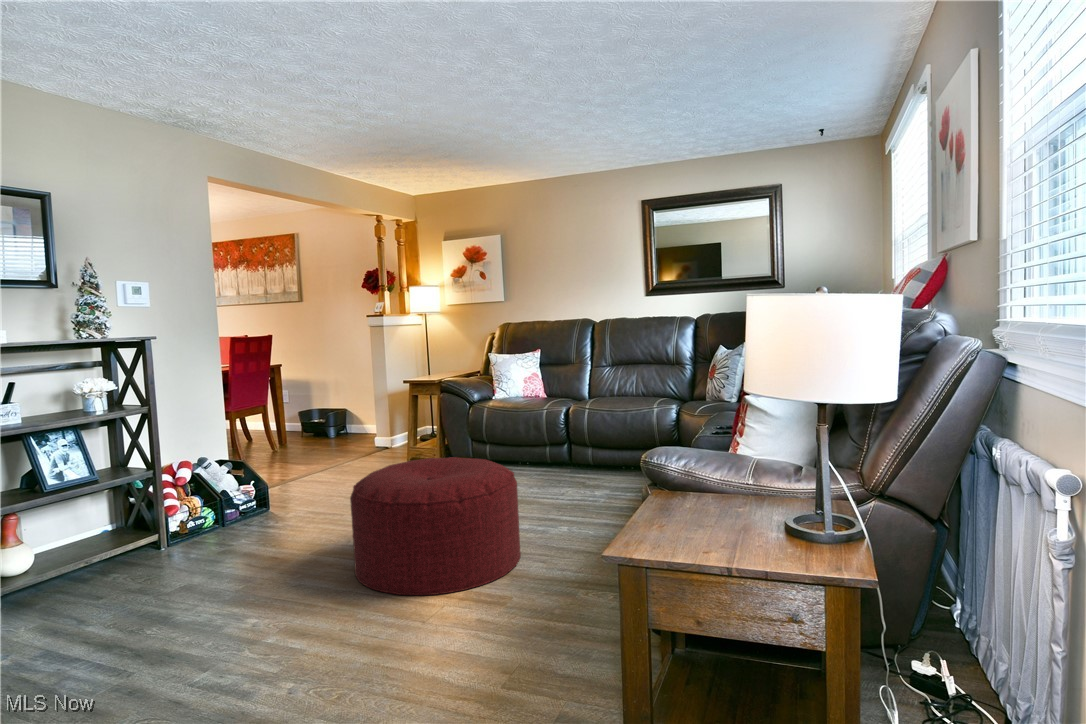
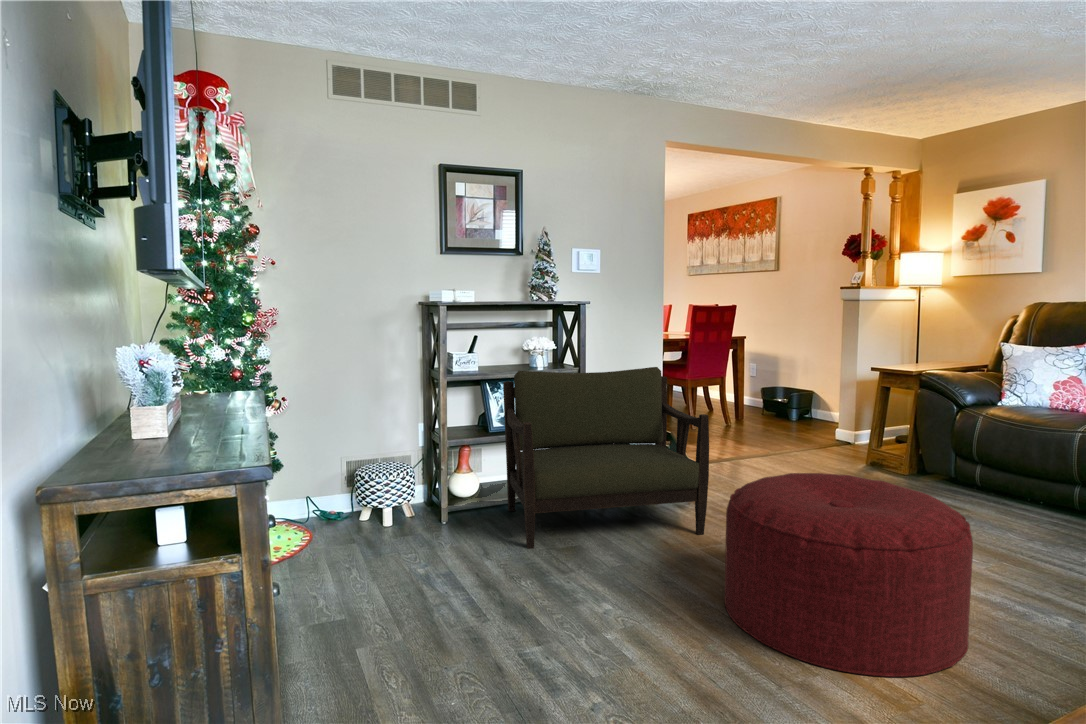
armchair: none [60,396,311,603] -> present [503,367,709,549]

